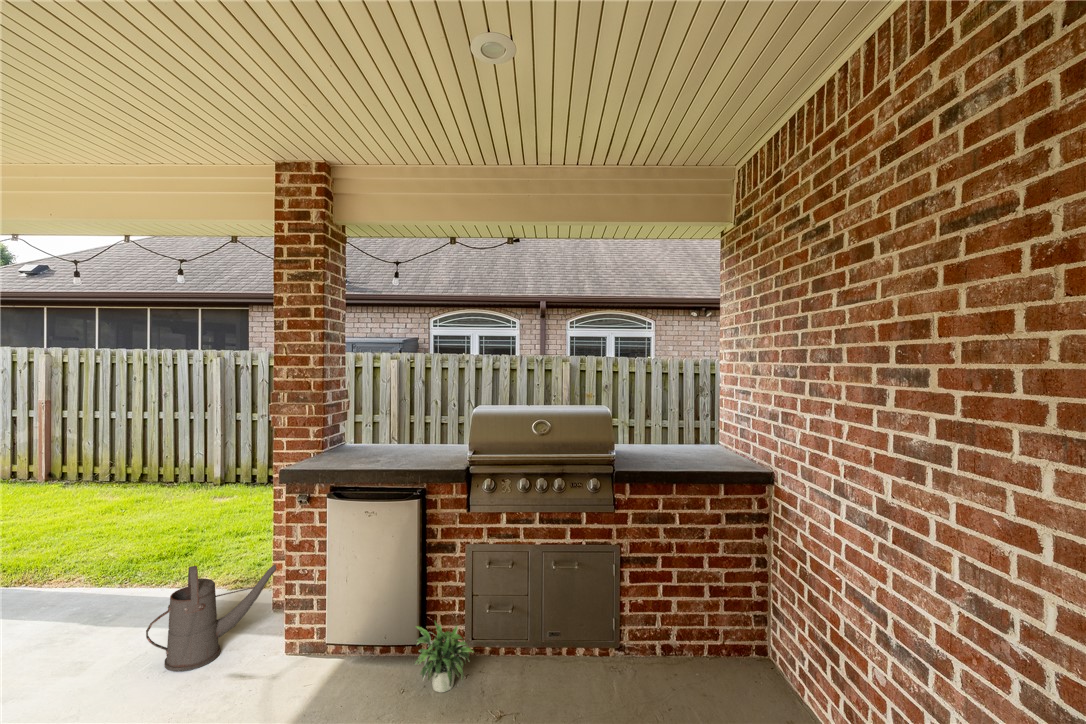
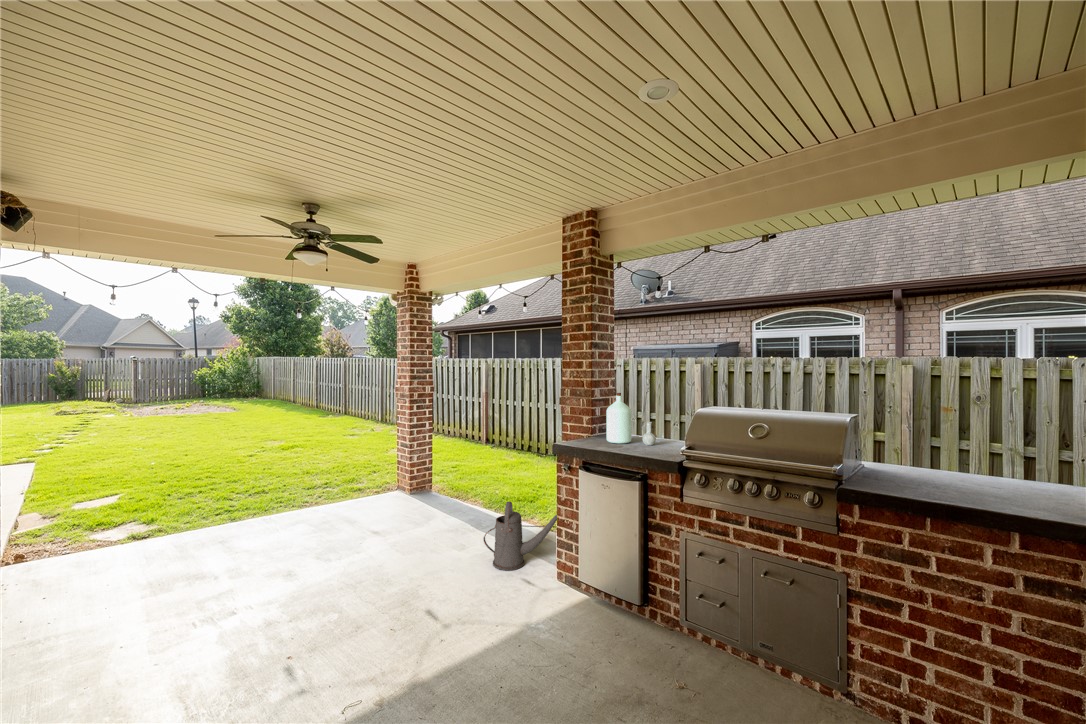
bottle: none [354,397,416,458] -> present [606,393,656,445]
potted plant: present [415,622,473,692] -> none [622,589,674,655]

